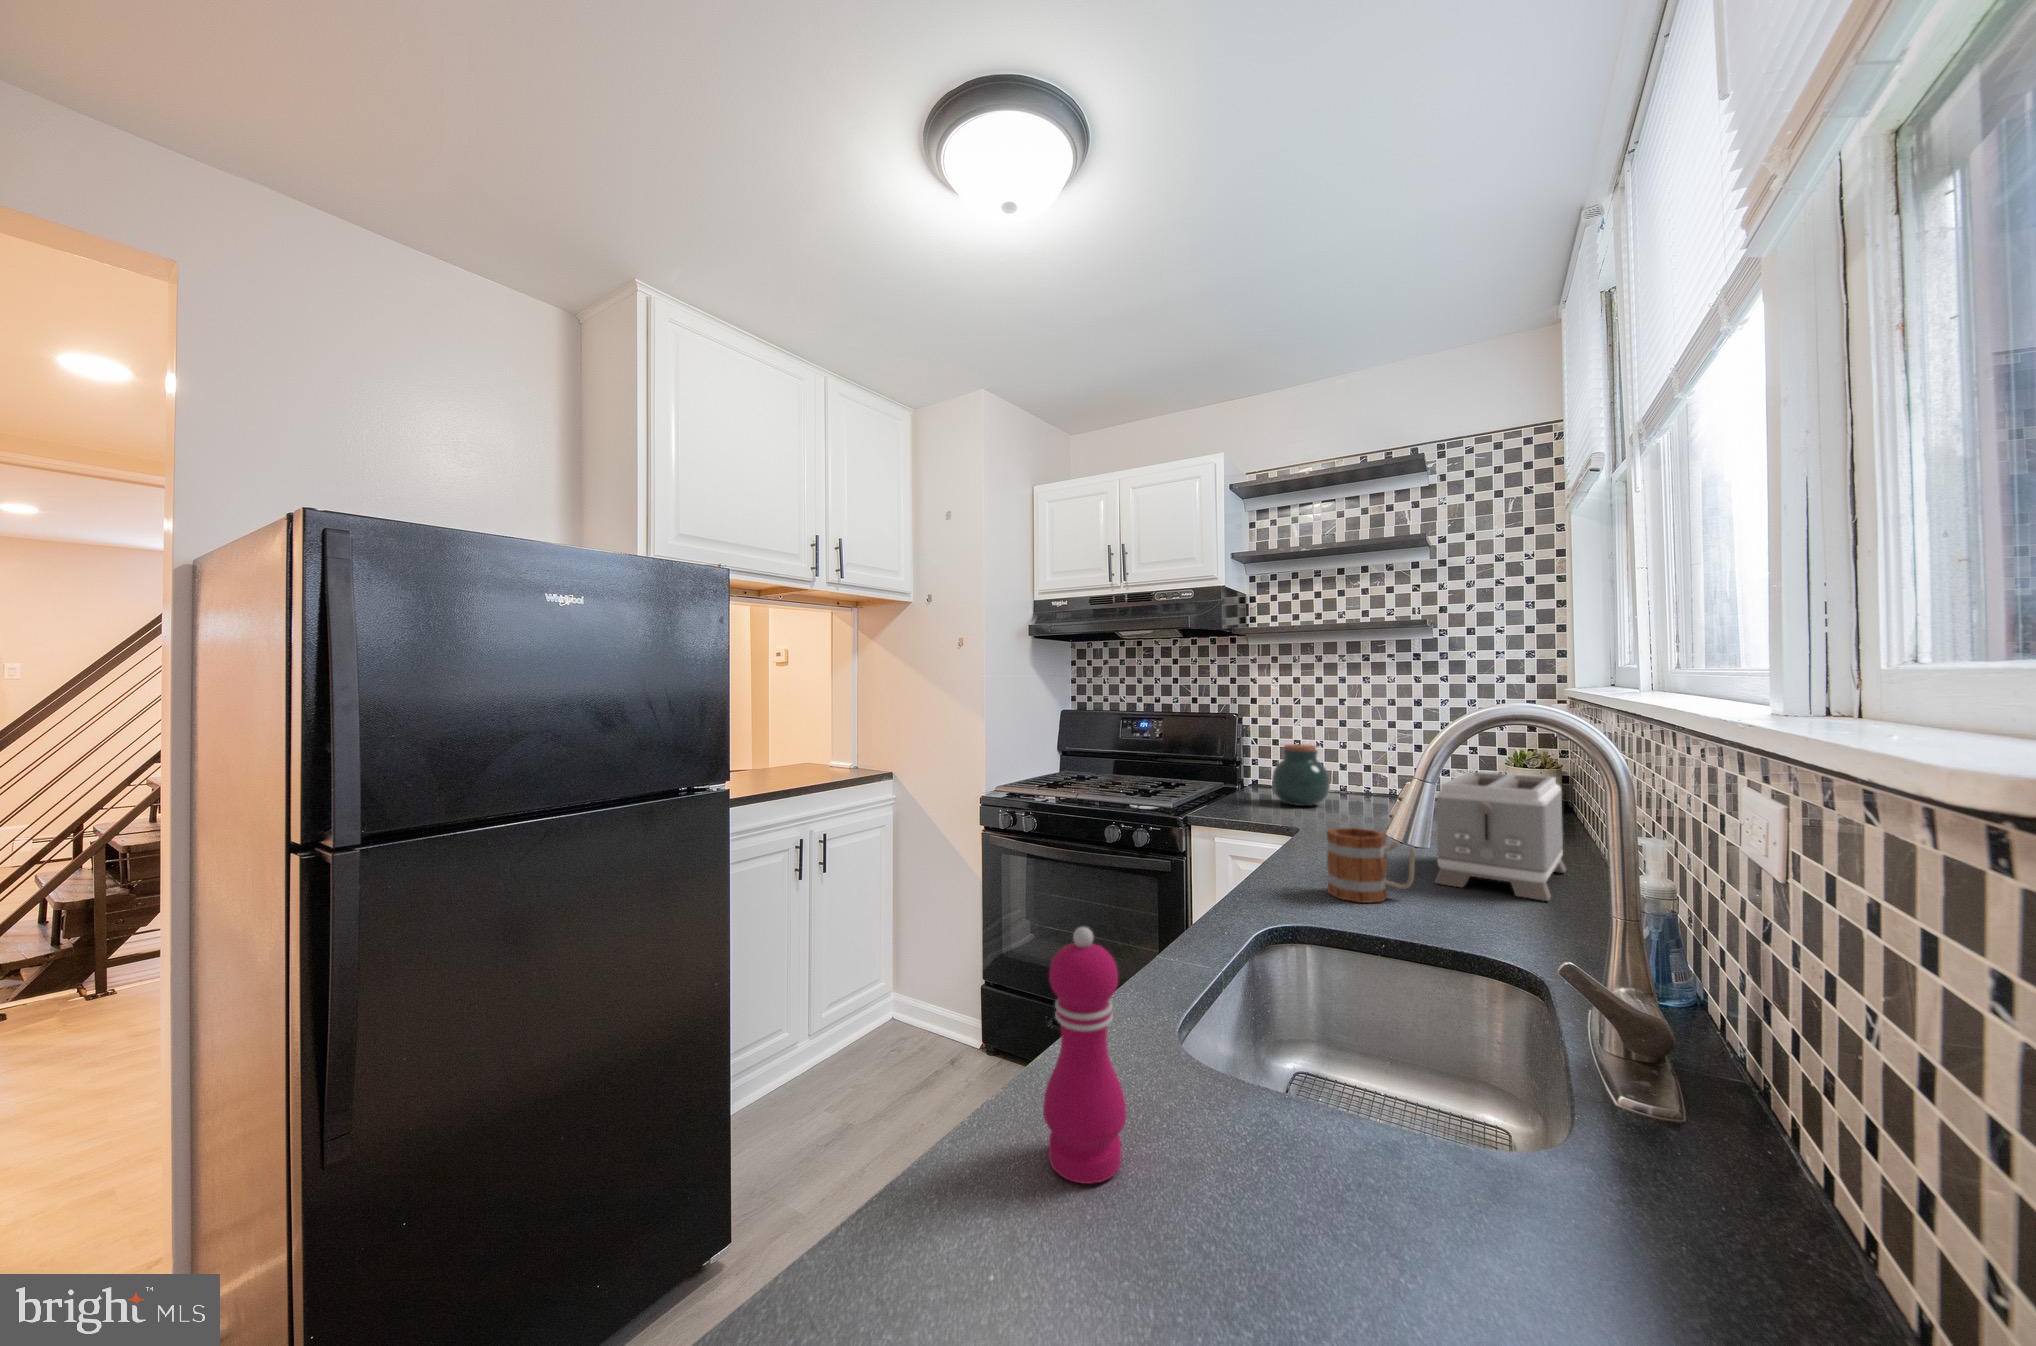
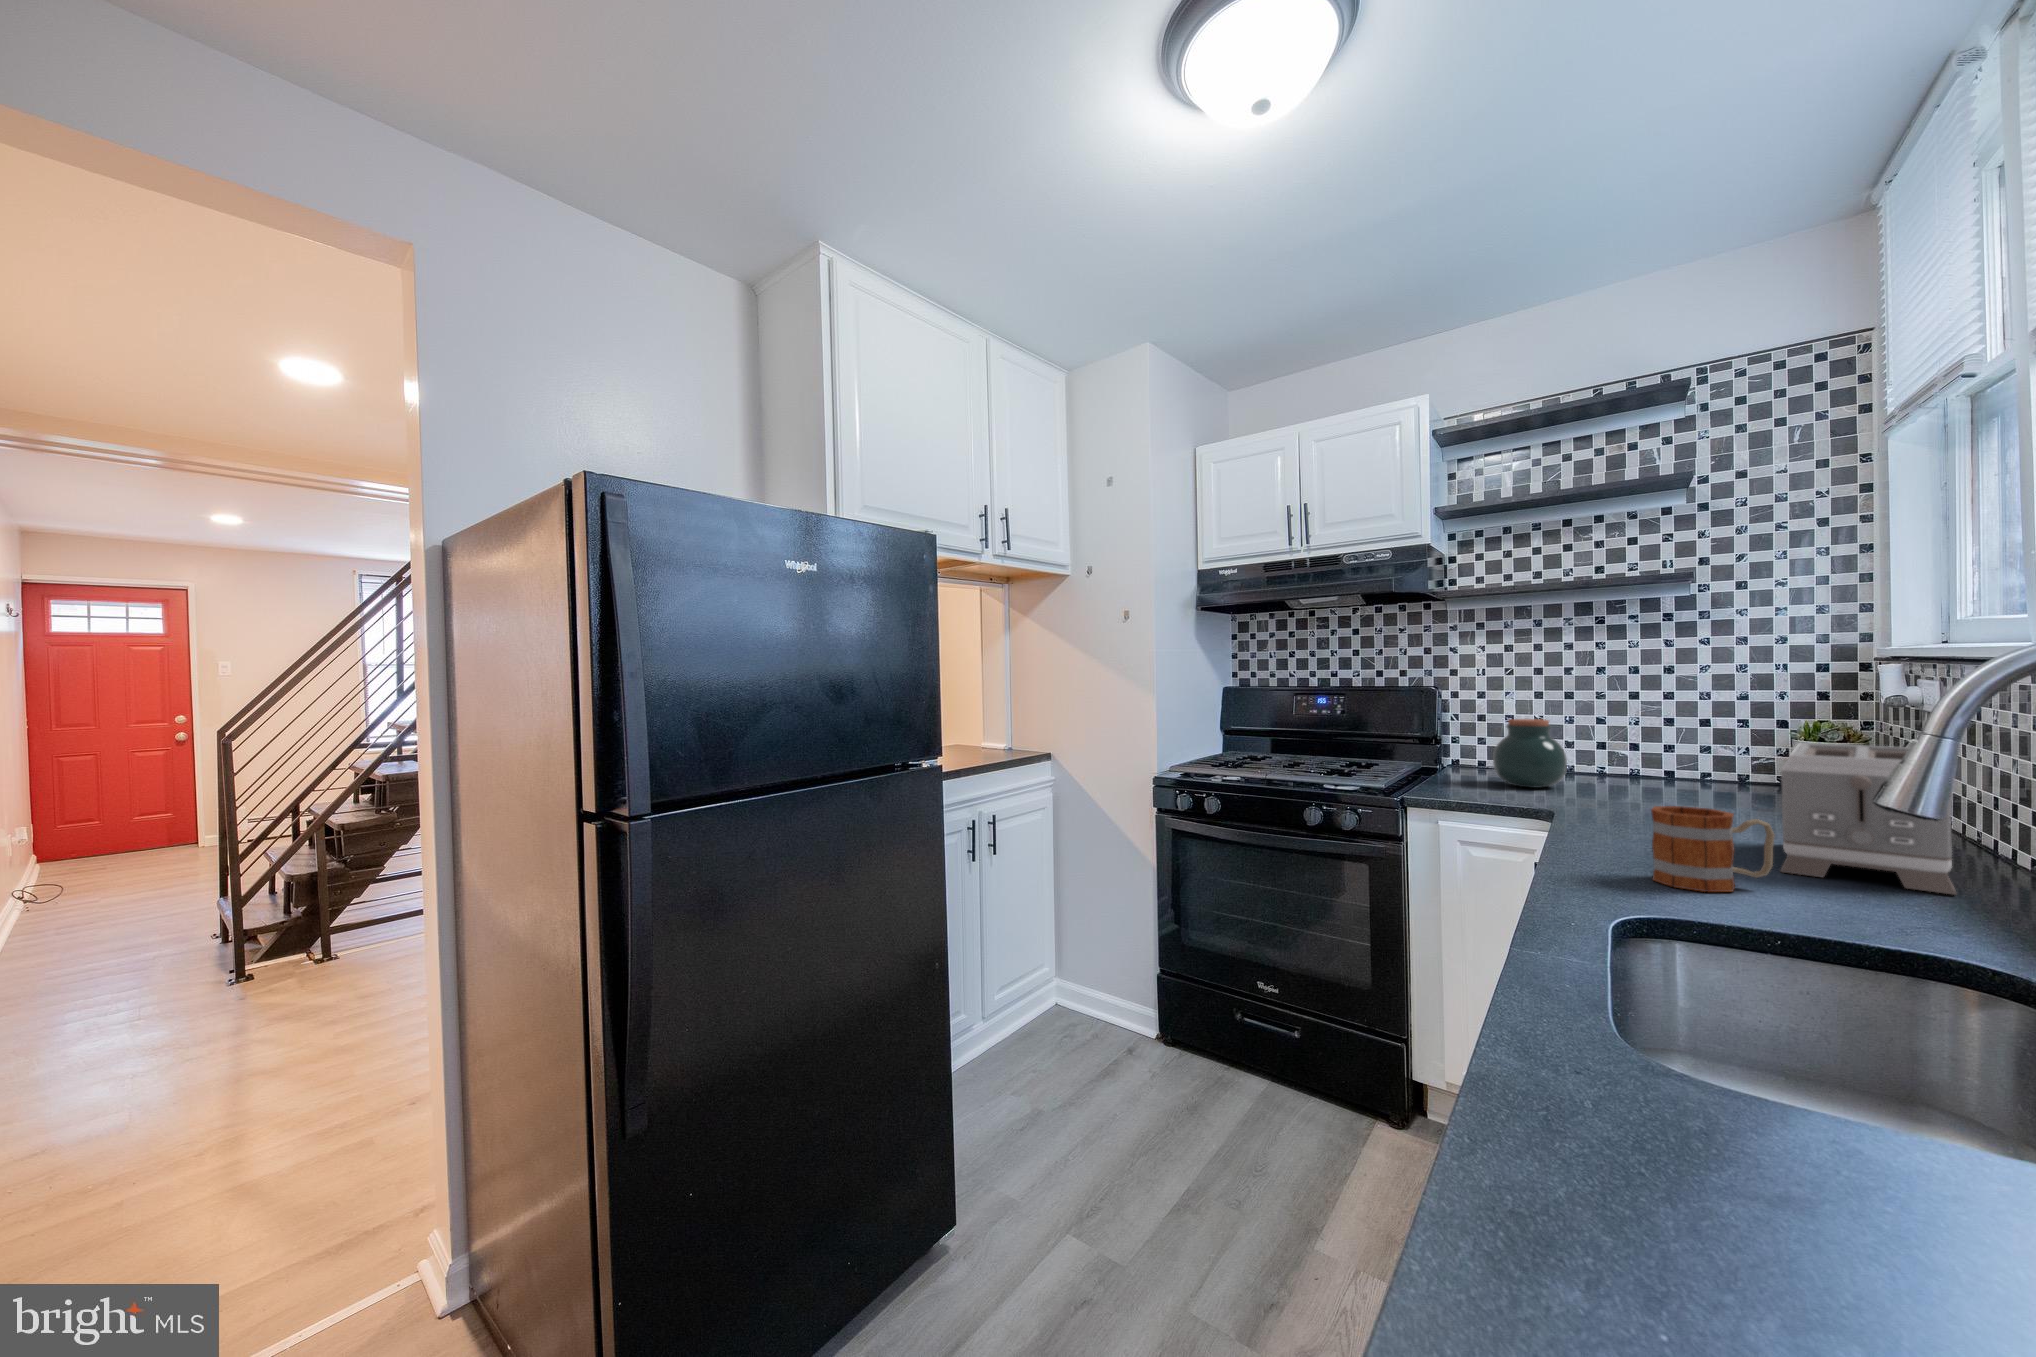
pepper mill: present [1043,927,1127,1184] -> none [1563,900,1692,1206]

